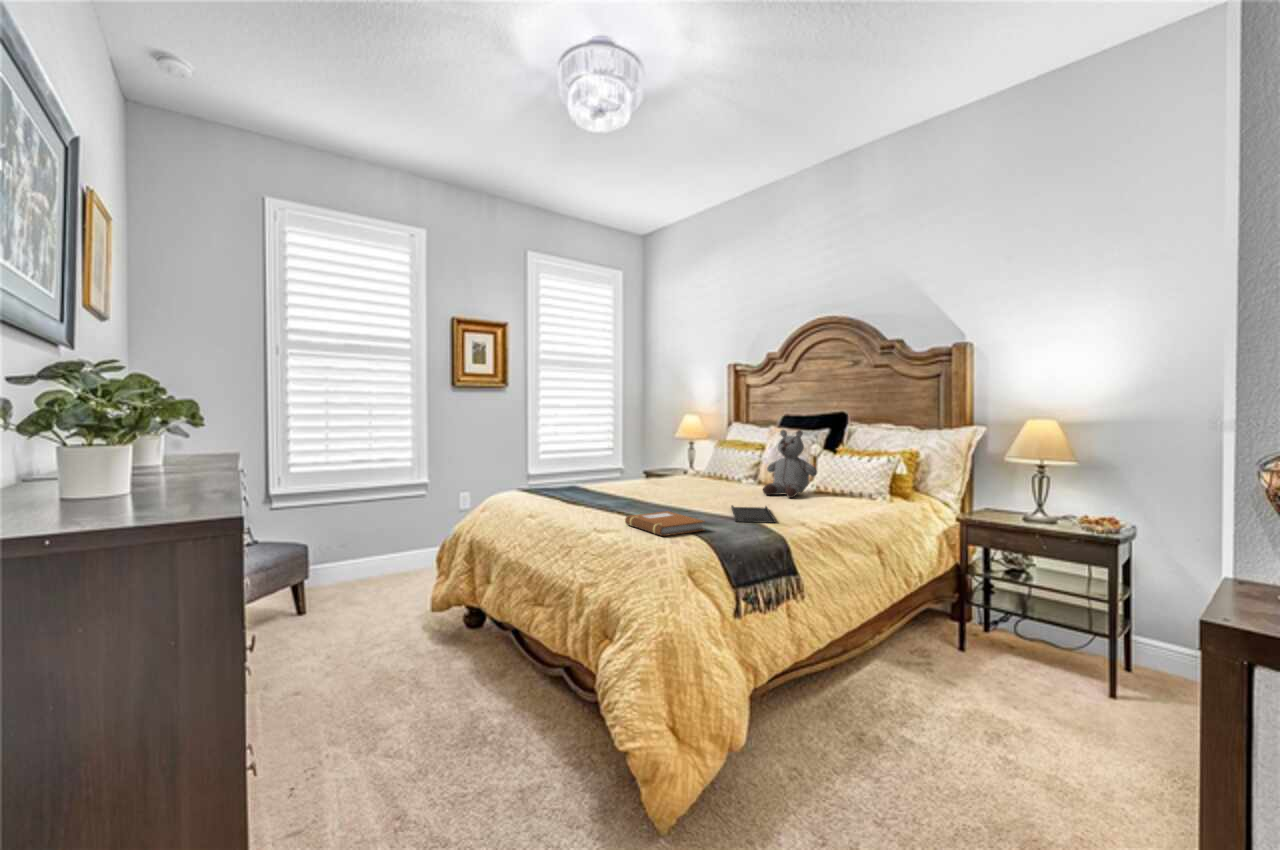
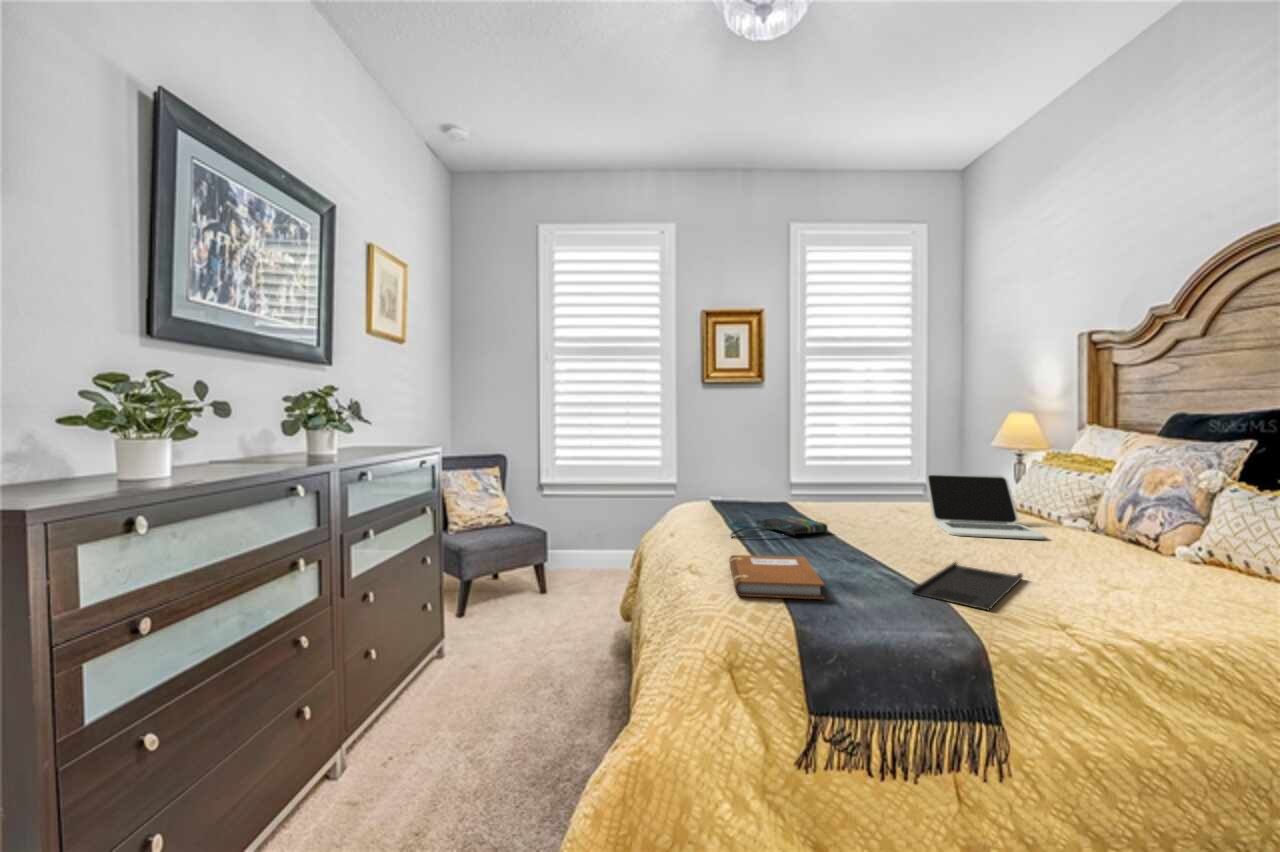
stuffed bear: present [763,430,817,498] -> none [1065,439,1196,565]
laptop: none [674,455,747,494] -> present [926,474,1046,539]
tote bag: none [585,492,640,510] -> present [731,516,828,538]

